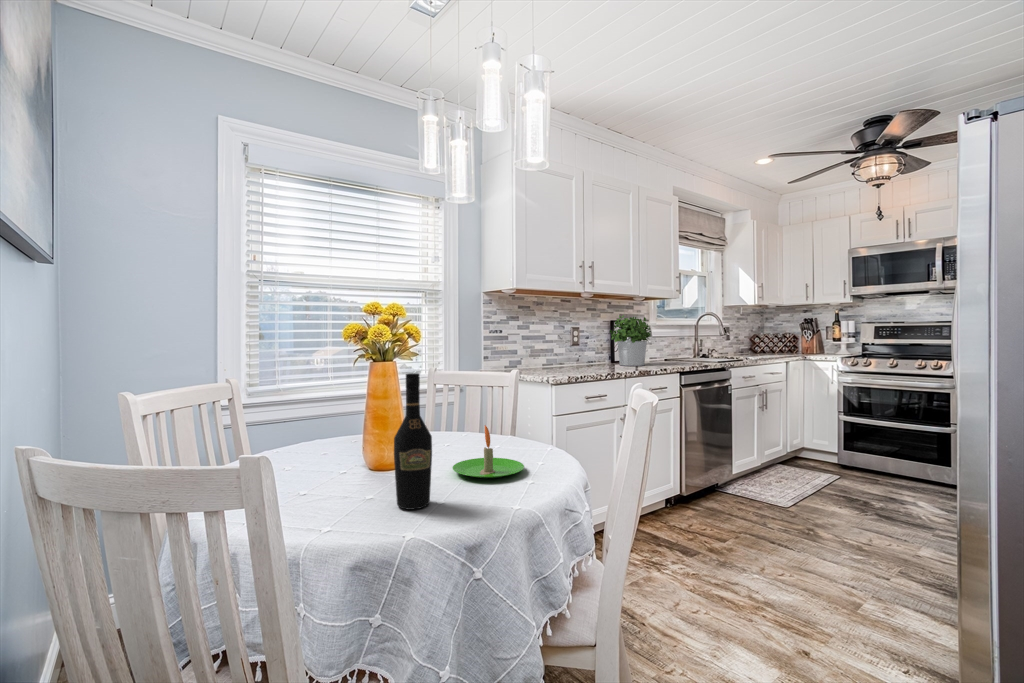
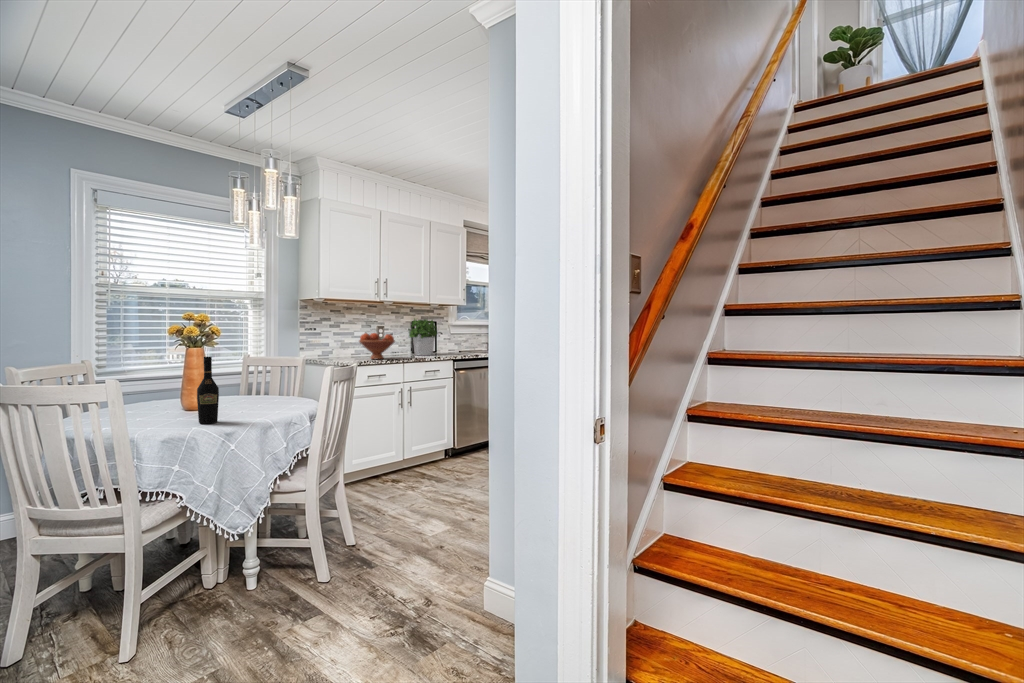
fruit bowl: none [558,335,607,371] -> present [359,333,395,359]
candle: present [453,425,524,478] -> none [238,386,282,413]

